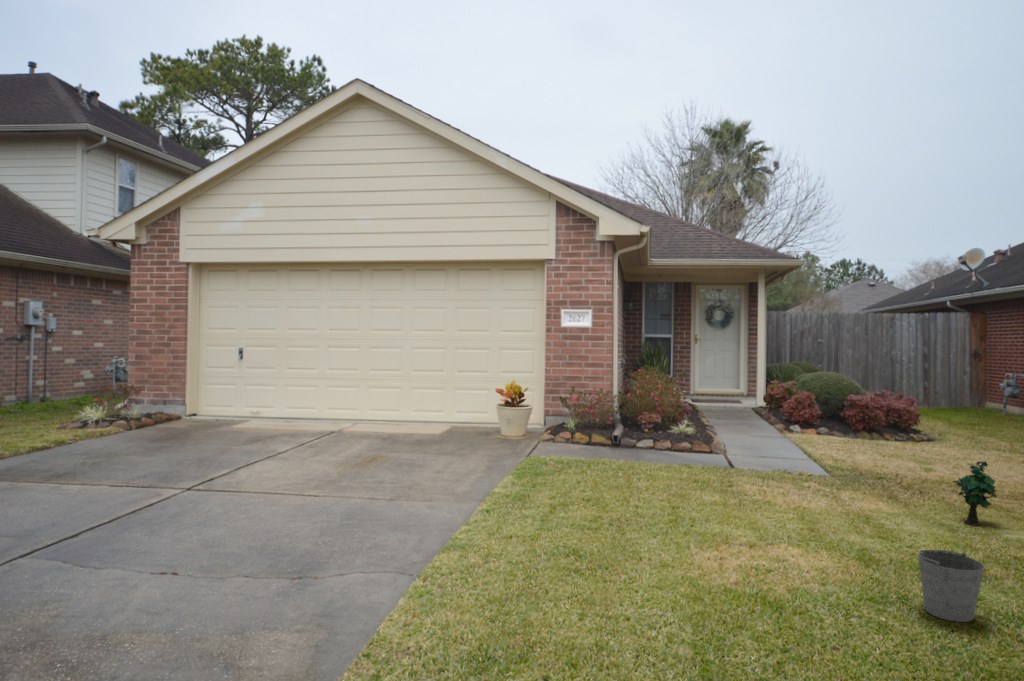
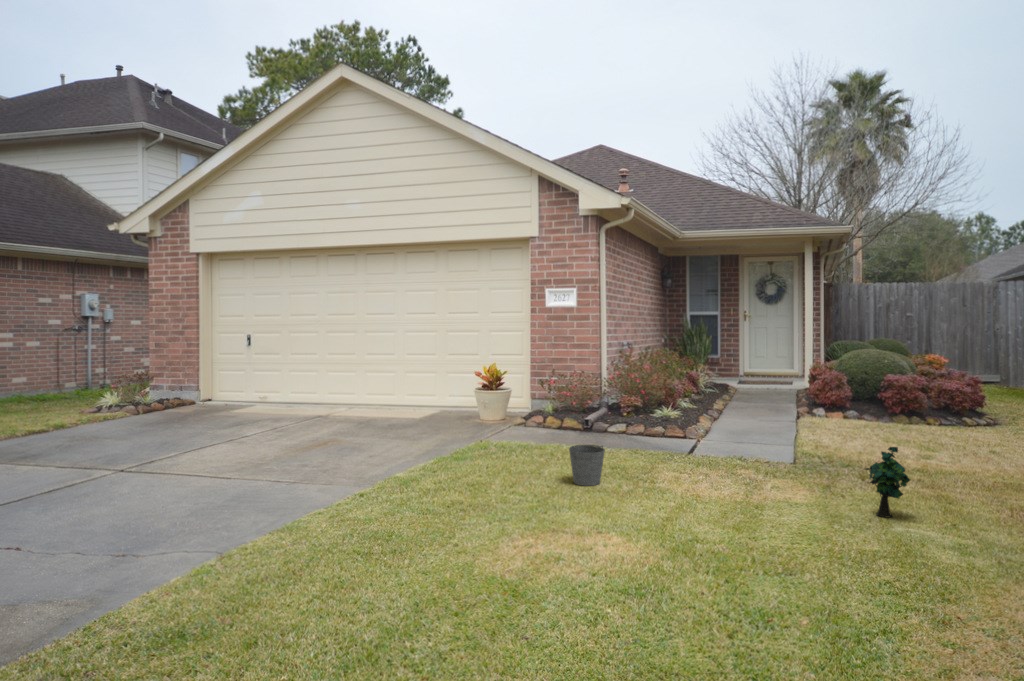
bucket: present [918,550,985,622] -> present [569,445,605,486]

